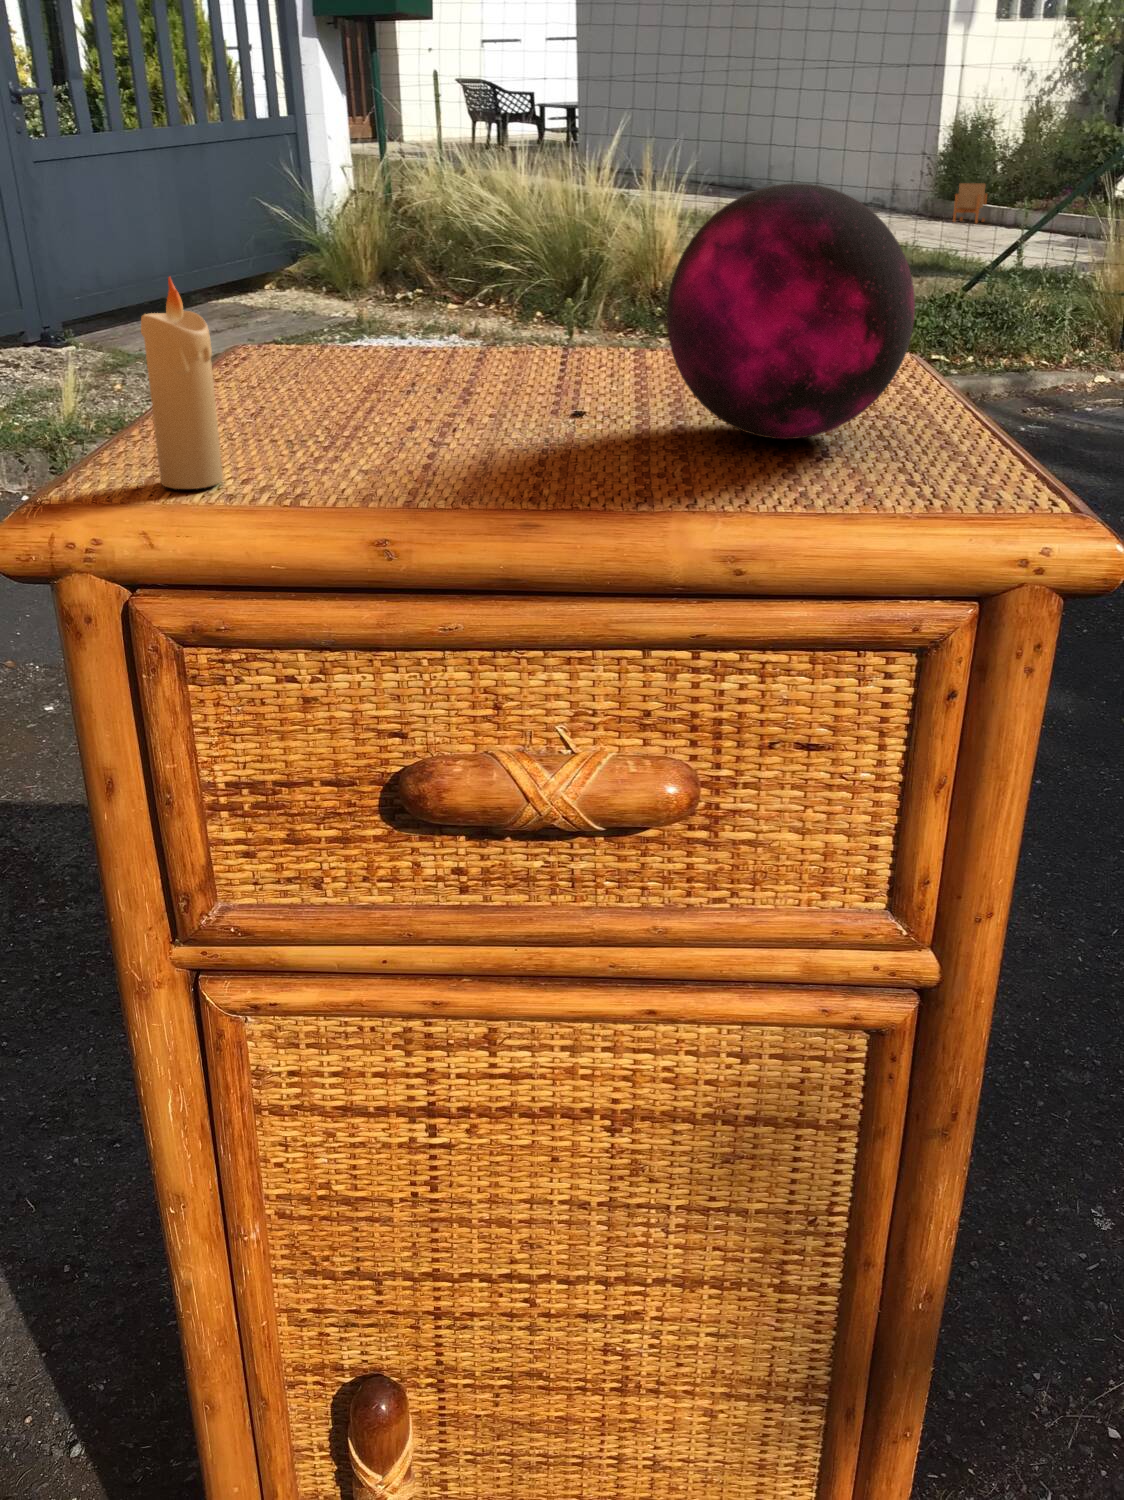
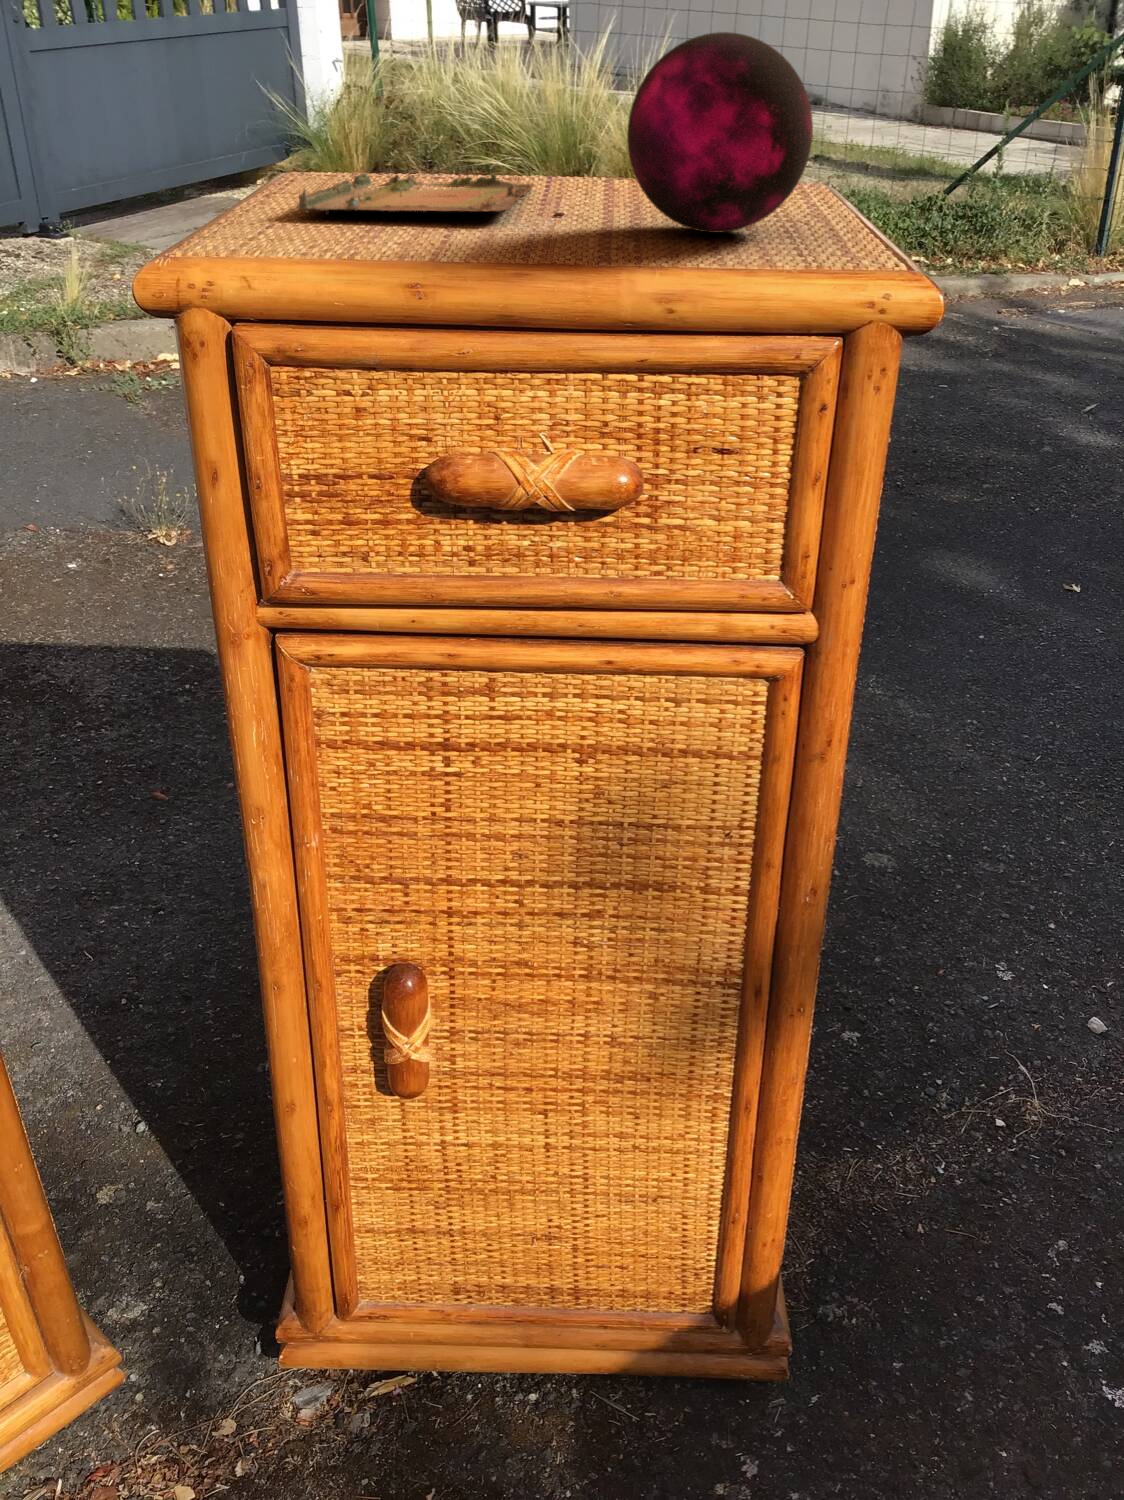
planter: present [953,183,987,223] -> none [946,94,981,135]
candle: present [141,277,223,489] -> none [239,92,296,254]
tray: none [234,324,544,413] -> present [297,164,534,213]

